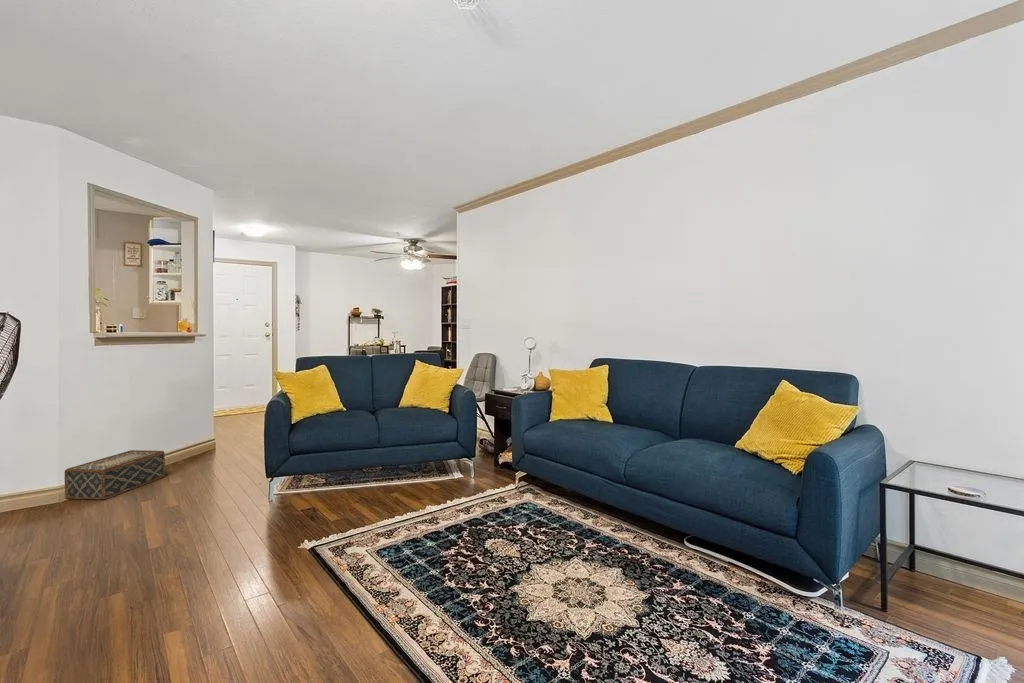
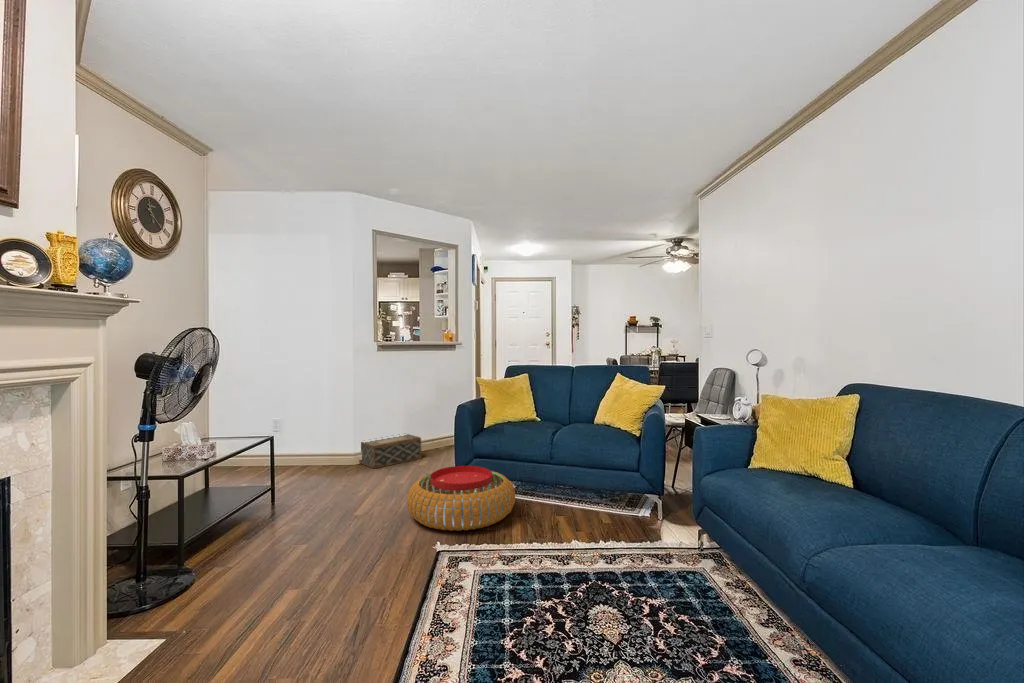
pouf: none [224,464,352,535] -> present [407,466,515,531]

